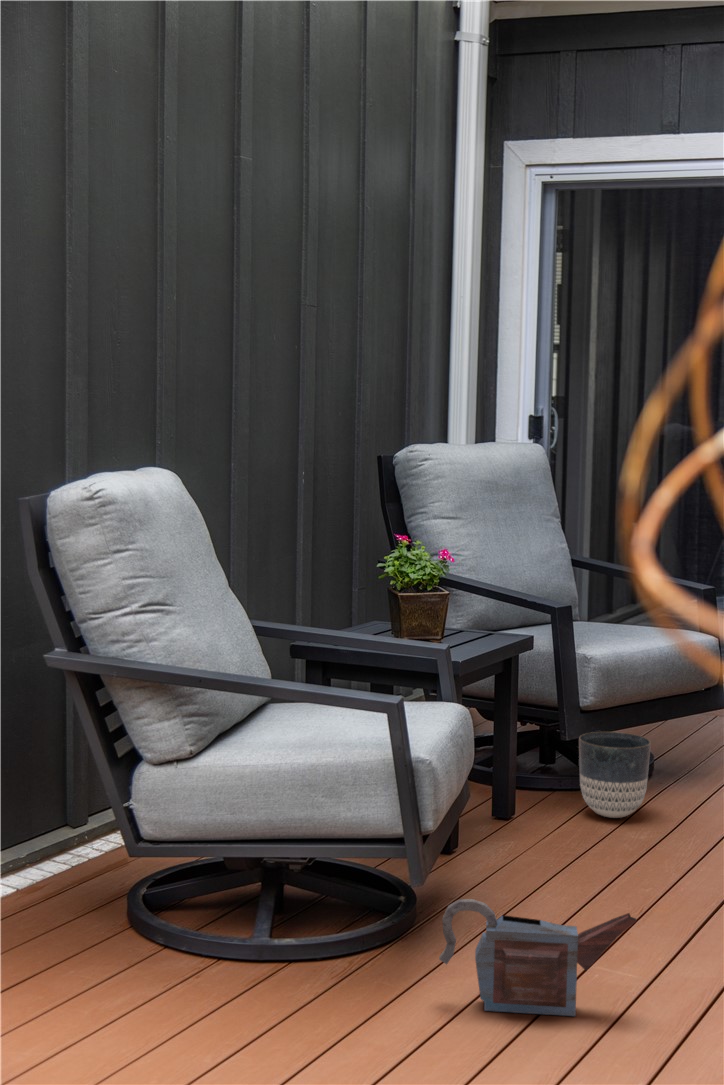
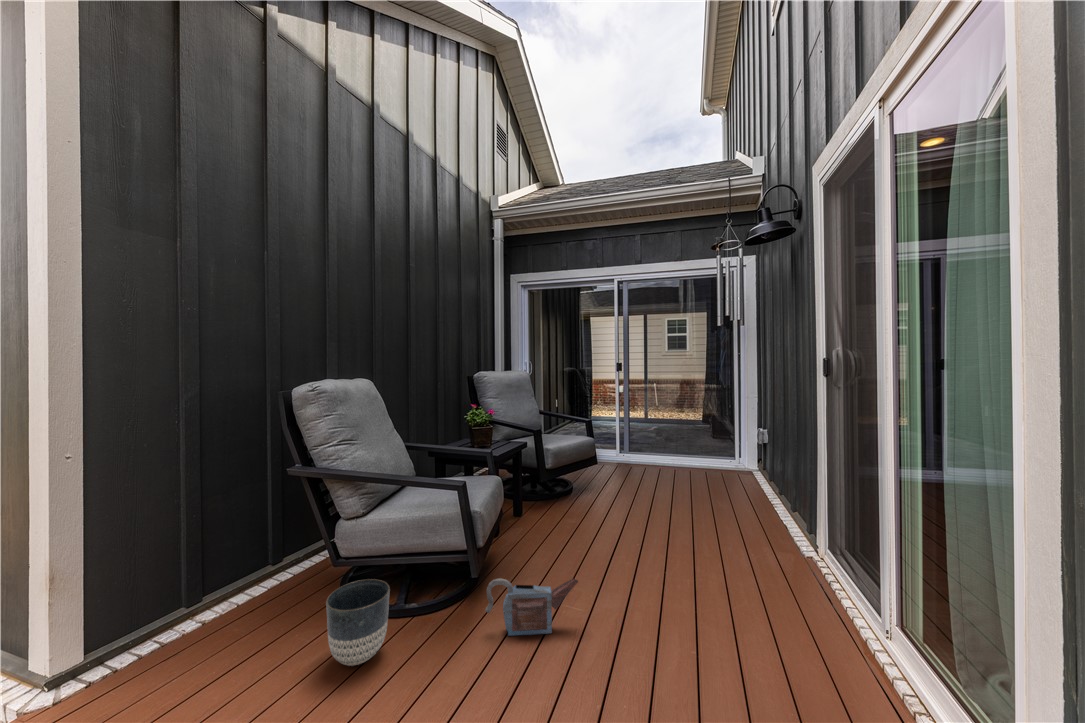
planter: present [579,732,651,818] -> present [326,579,390,666]

